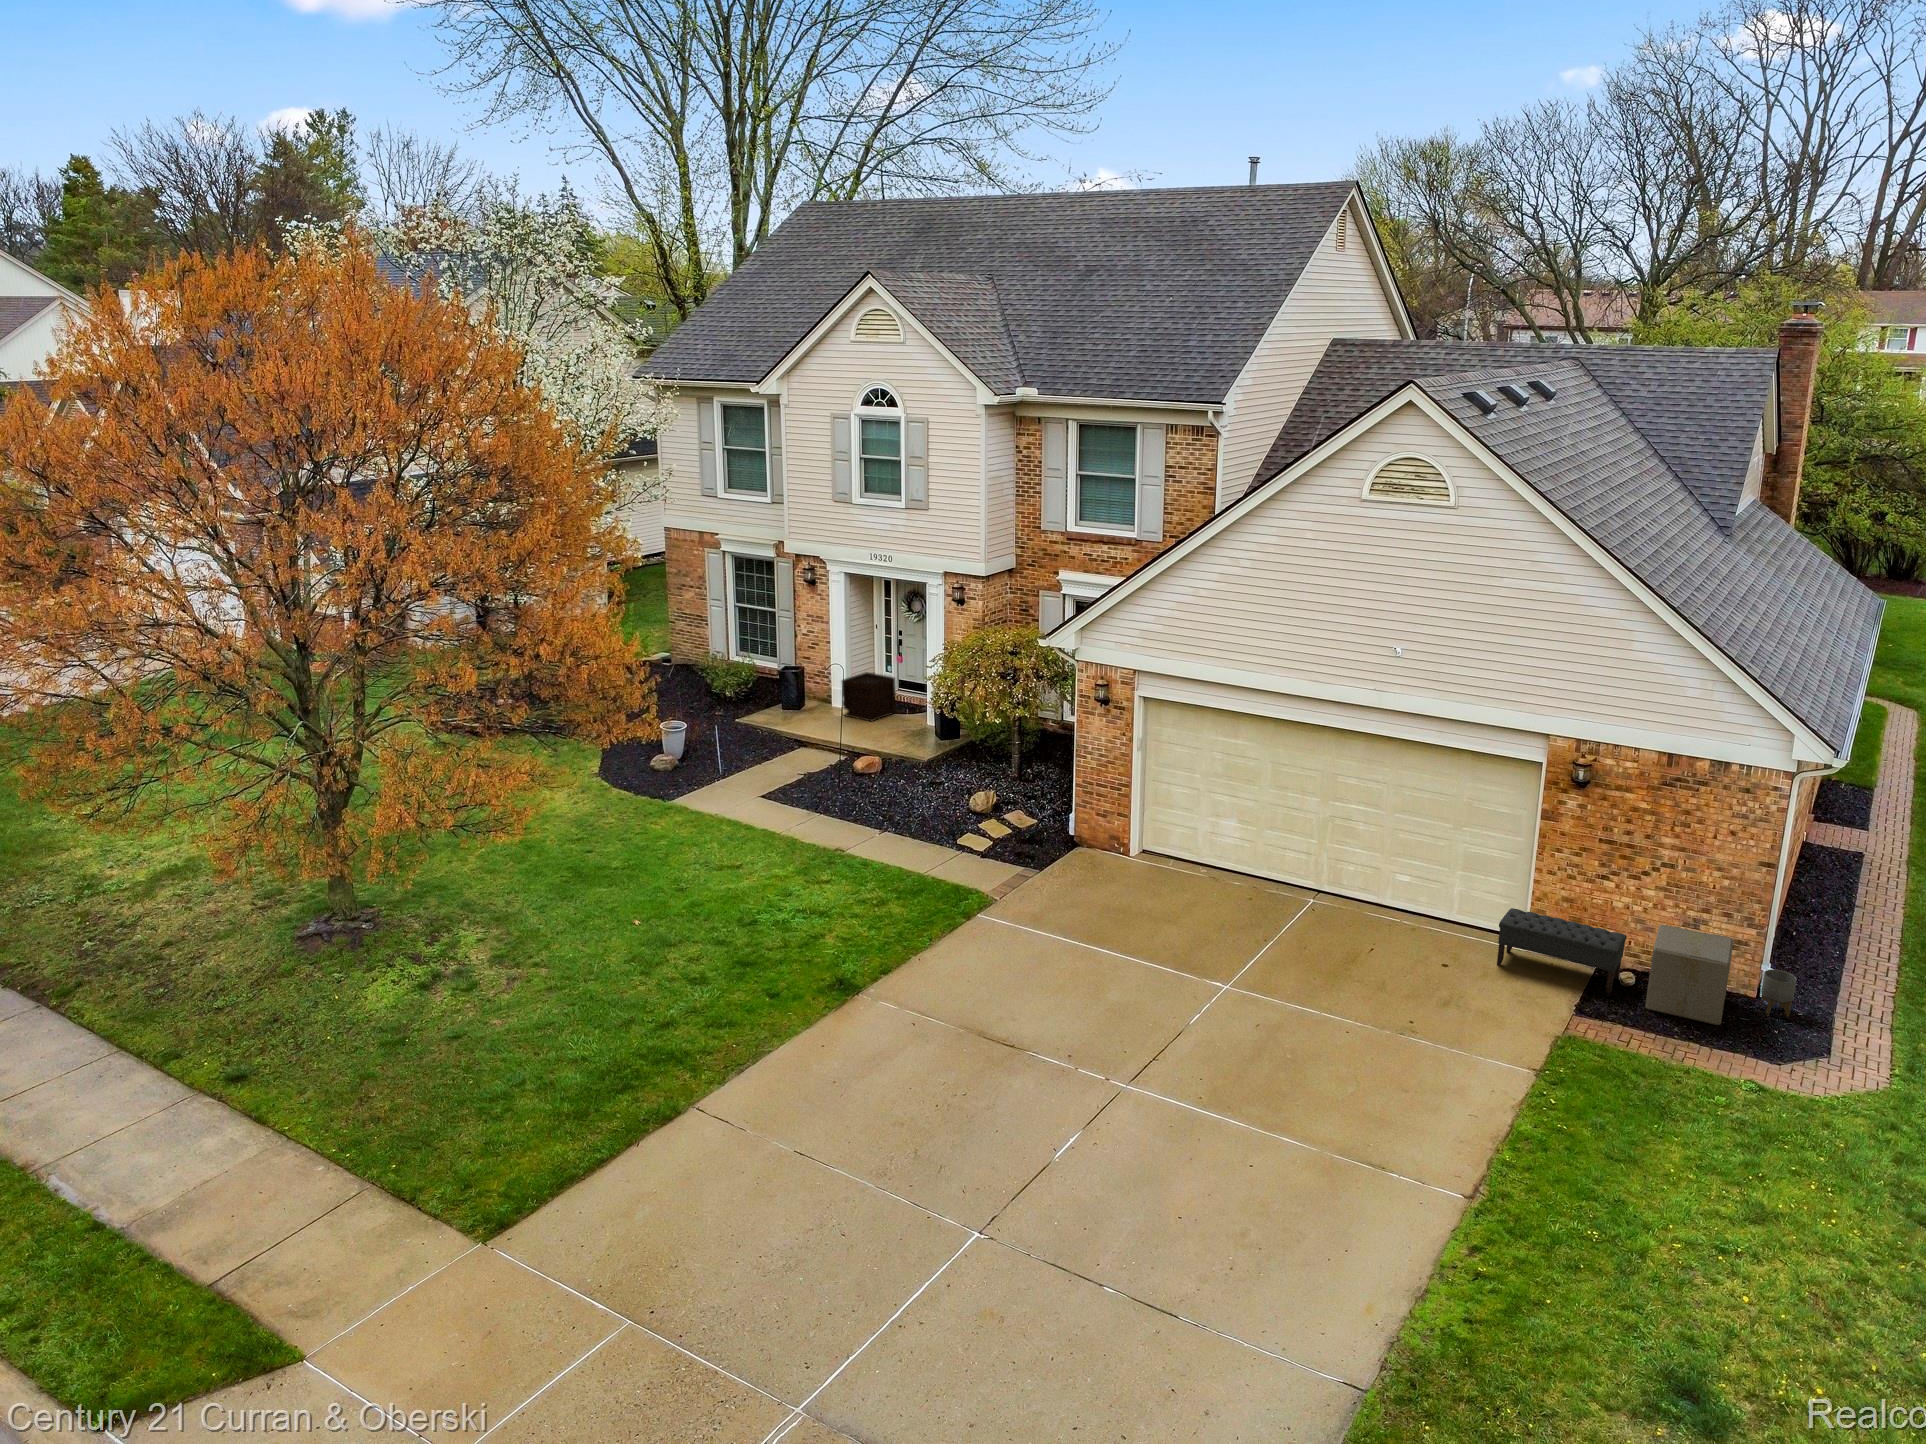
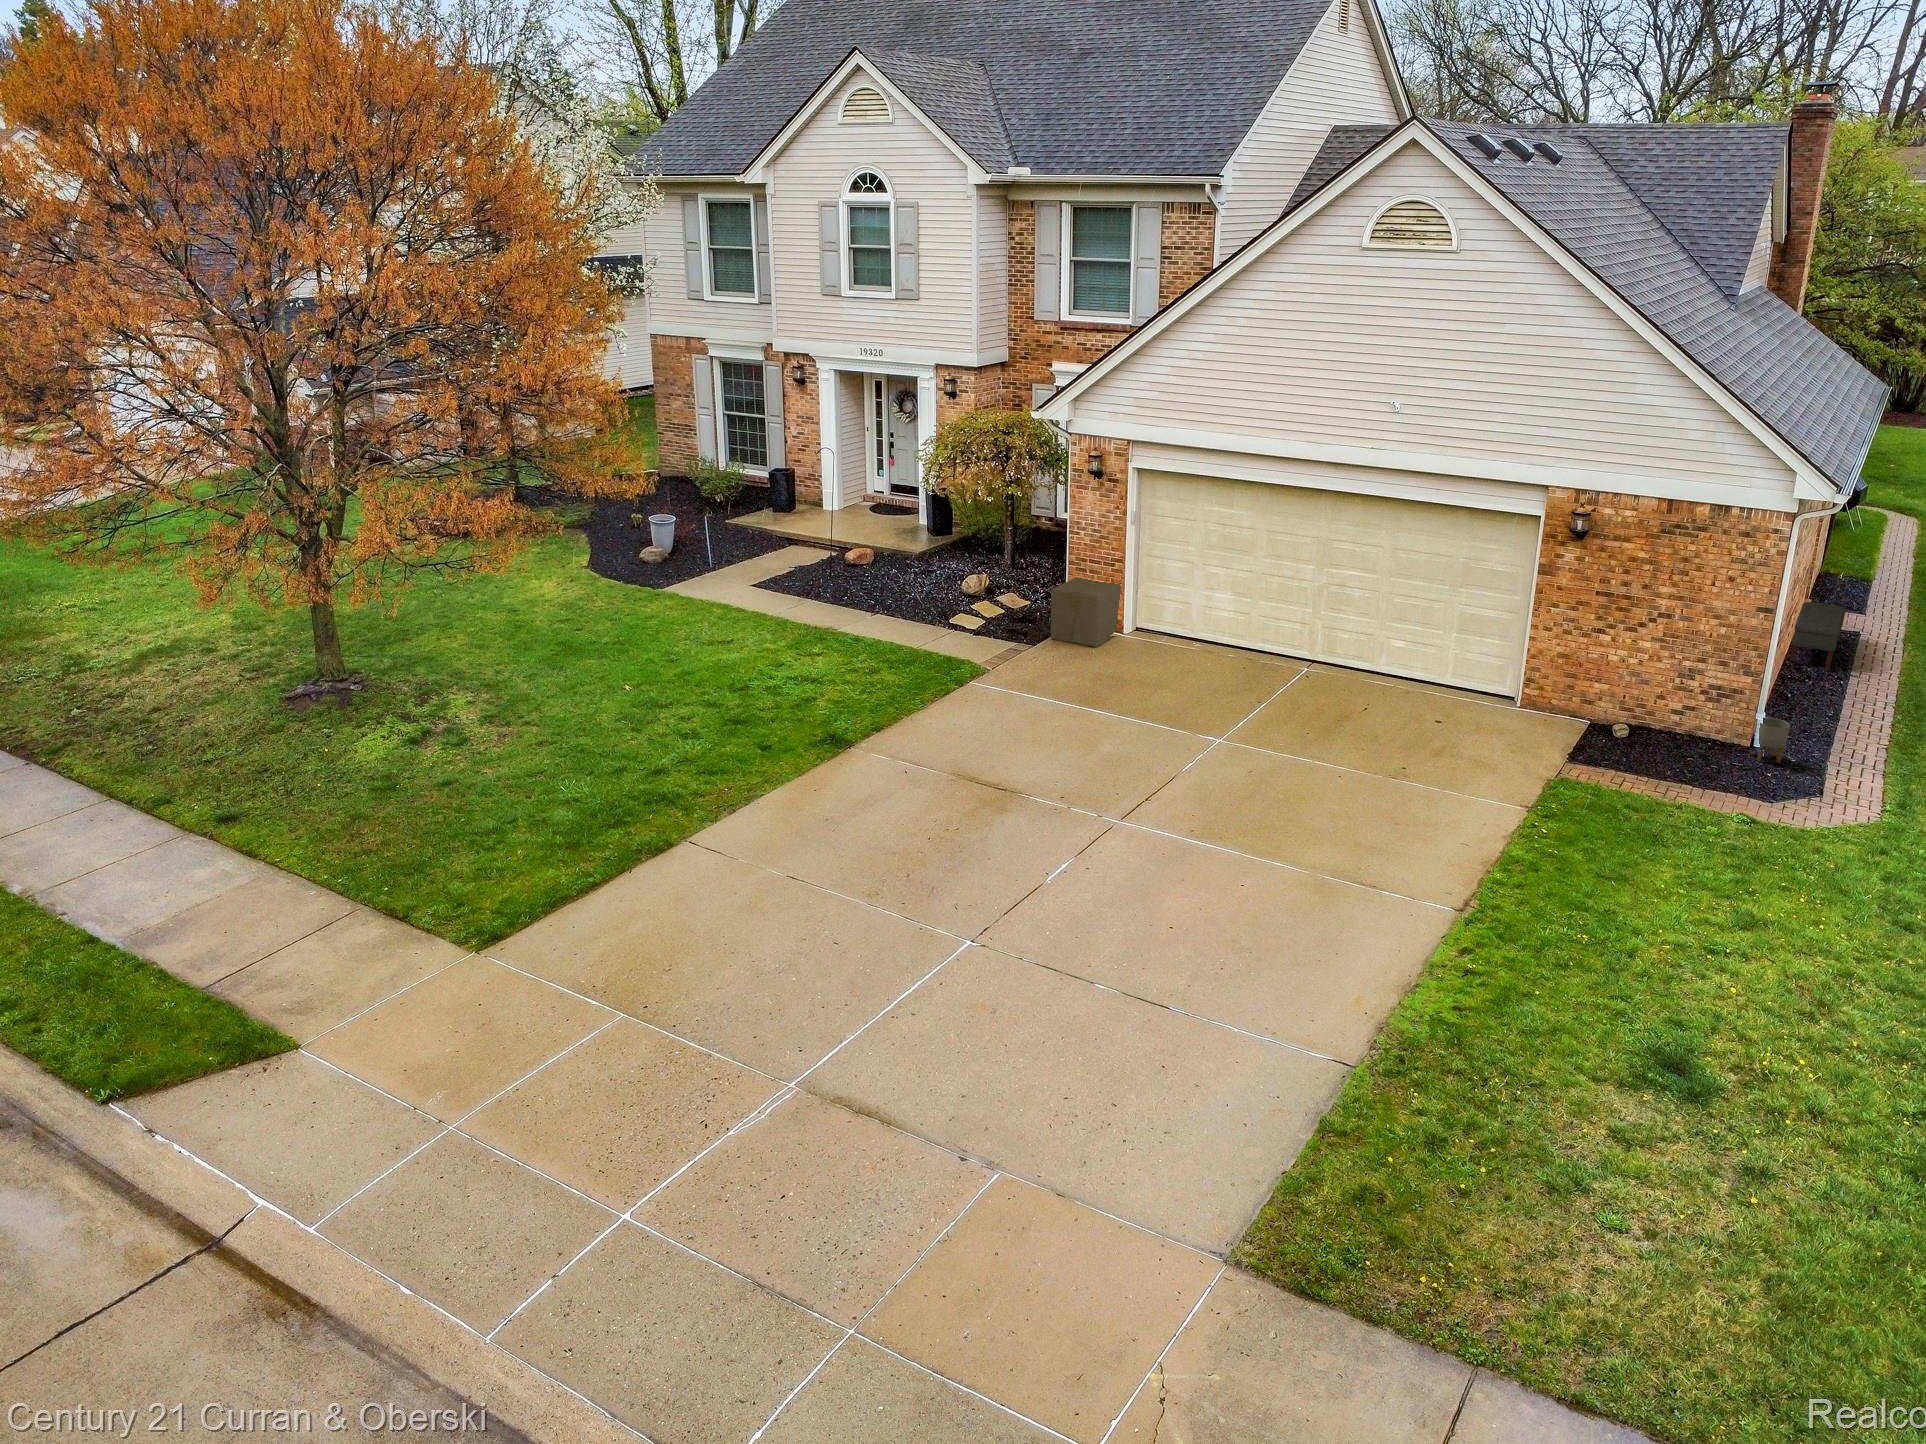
wooden crate: present [842,672,896,722] -> none [834,476,890,524]
bench: present [1497,908,1627,994] -> present [1790,602,1846,672]
cardboard box: present [1645,924,1733,1025] -> present [1051,578,1121,647]

